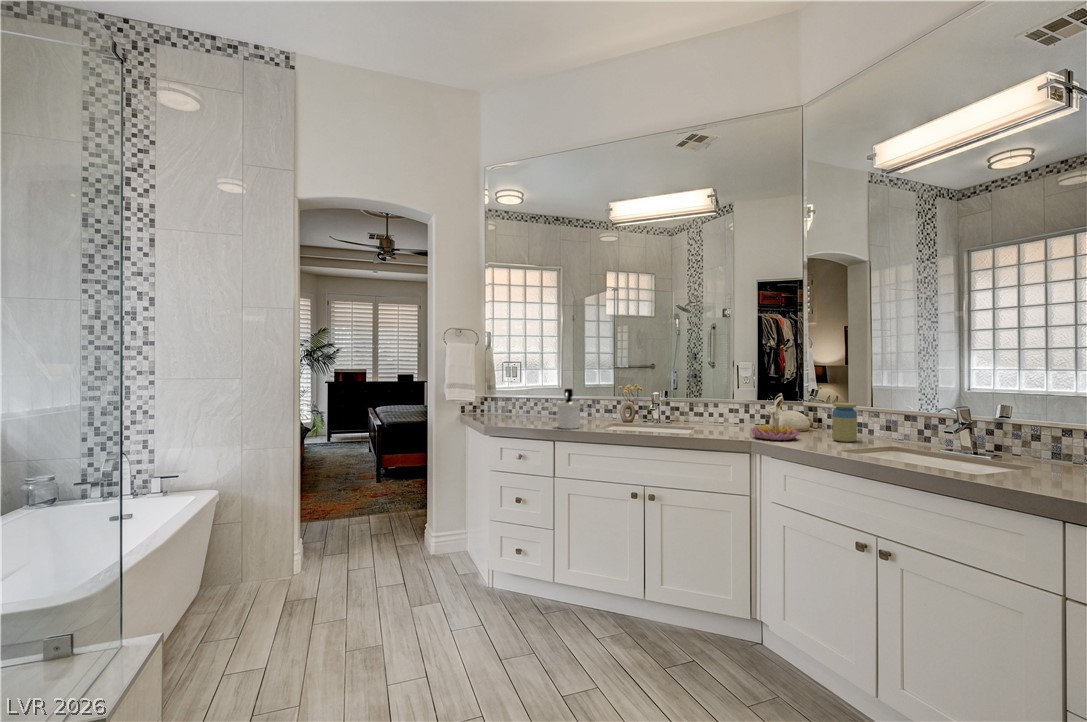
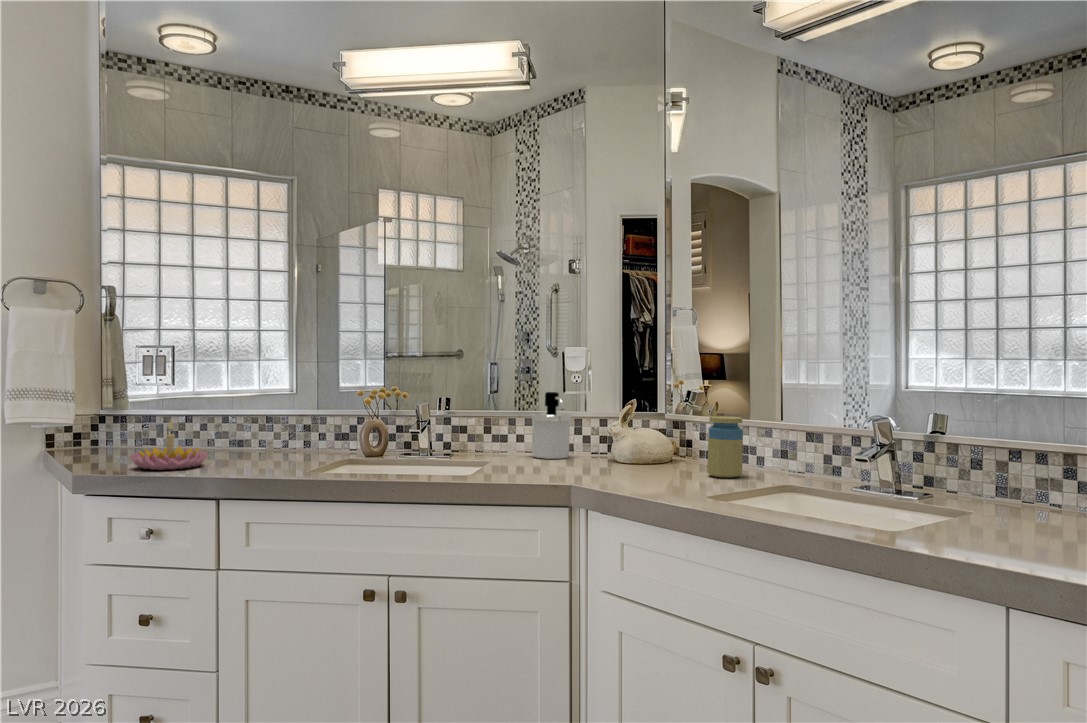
soap dispenser: present [557,389,580,429] -> present [532,392,571,459]
candle holder: present [751,408,801,441] -> present [130,421,209,470]

